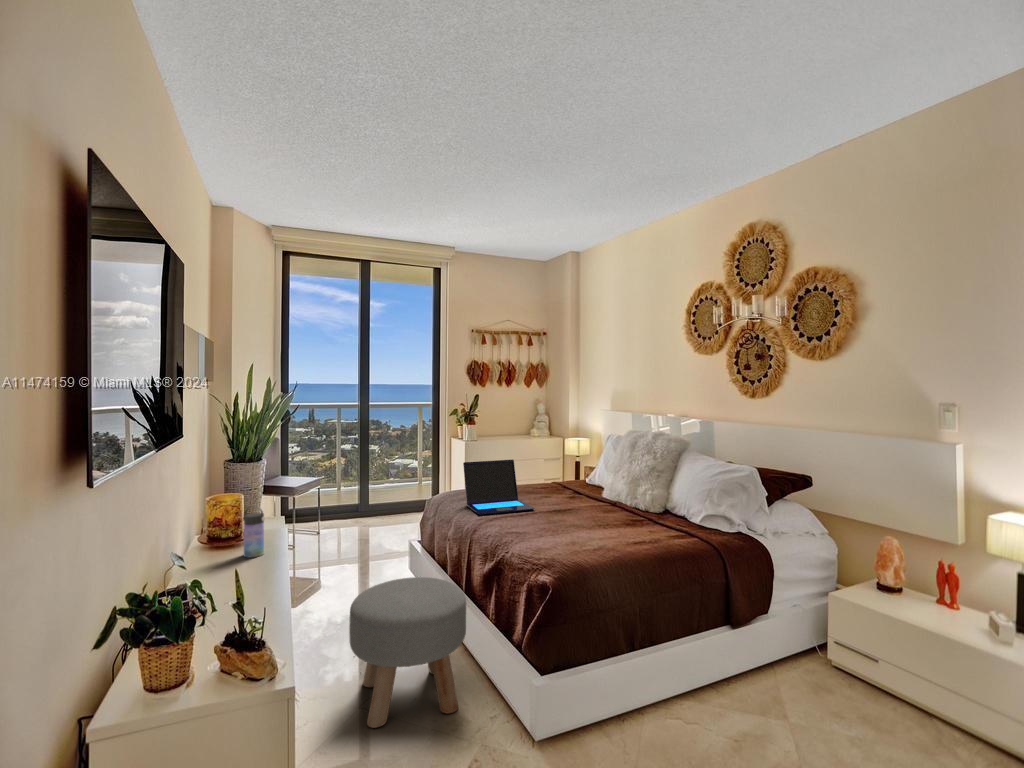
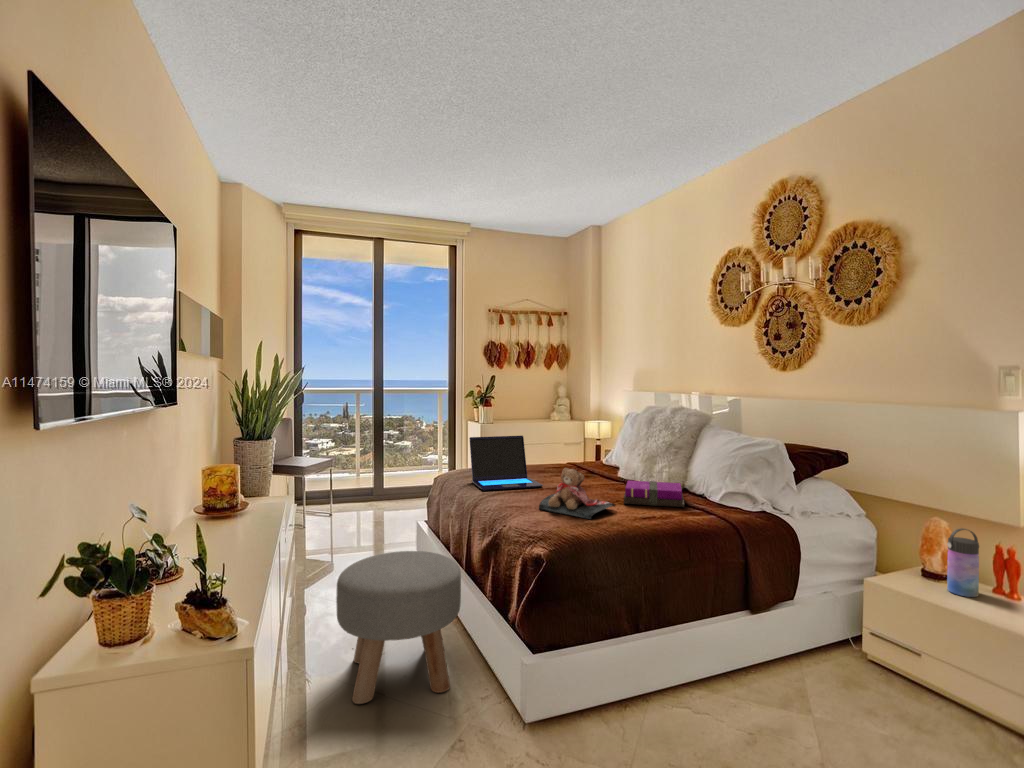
teddy bear: none [535,494,606,545] -> present [539,468,615,519]
notebook: none [613,504,668,530] -> present [624,480,684,507]
water bottle: present [243,506,264,557] -> present [947,528,979,597]

